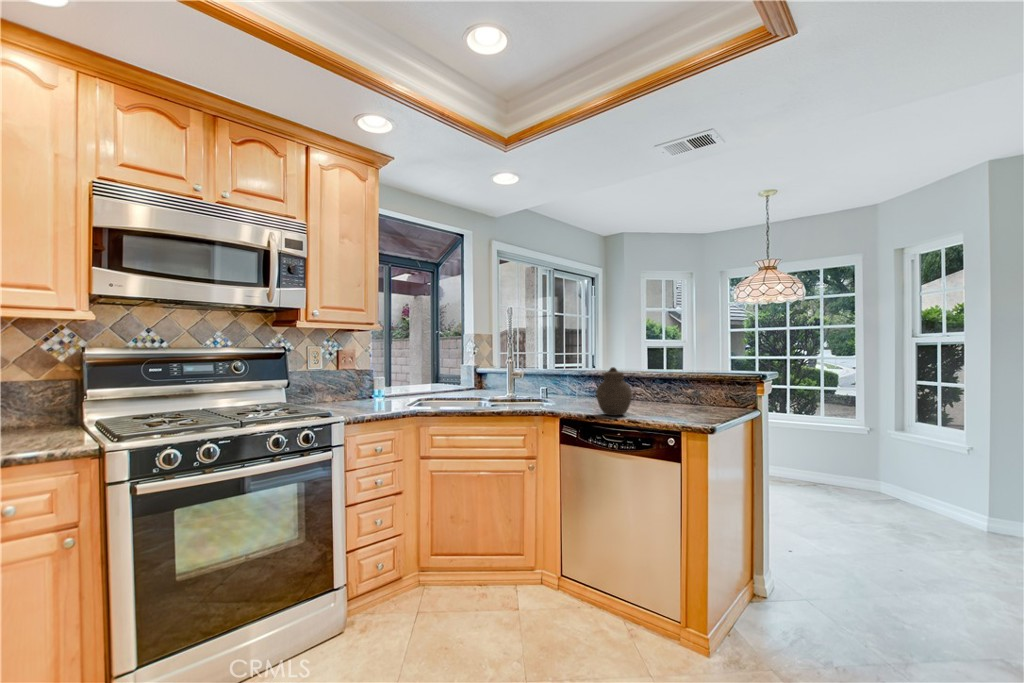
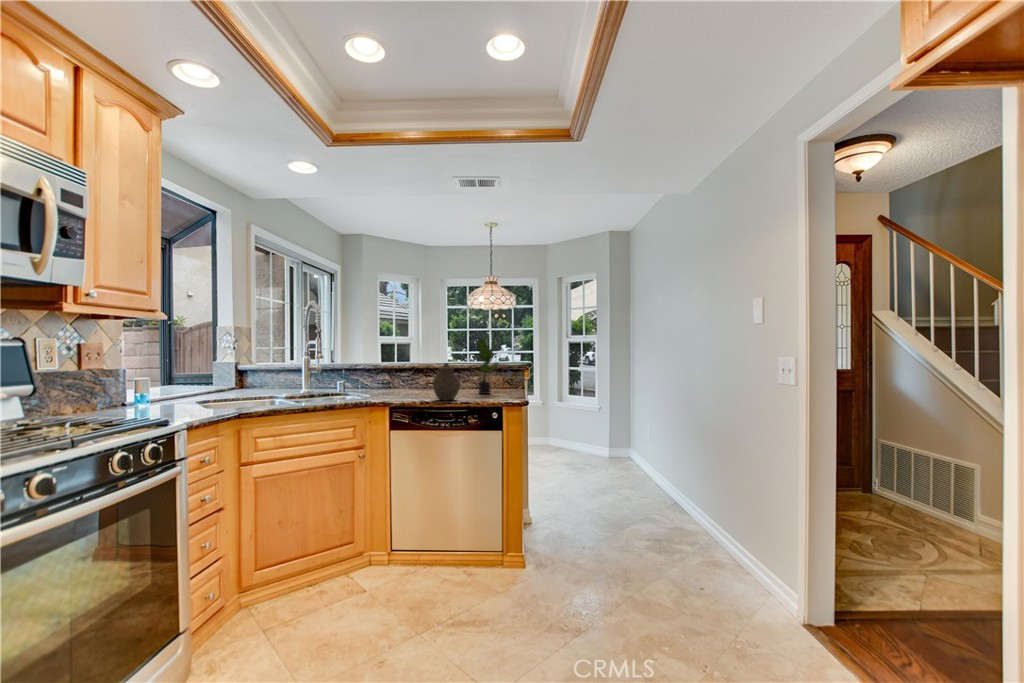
potted plant: none [673,333,715,411] -> present [477,339,498,394]

